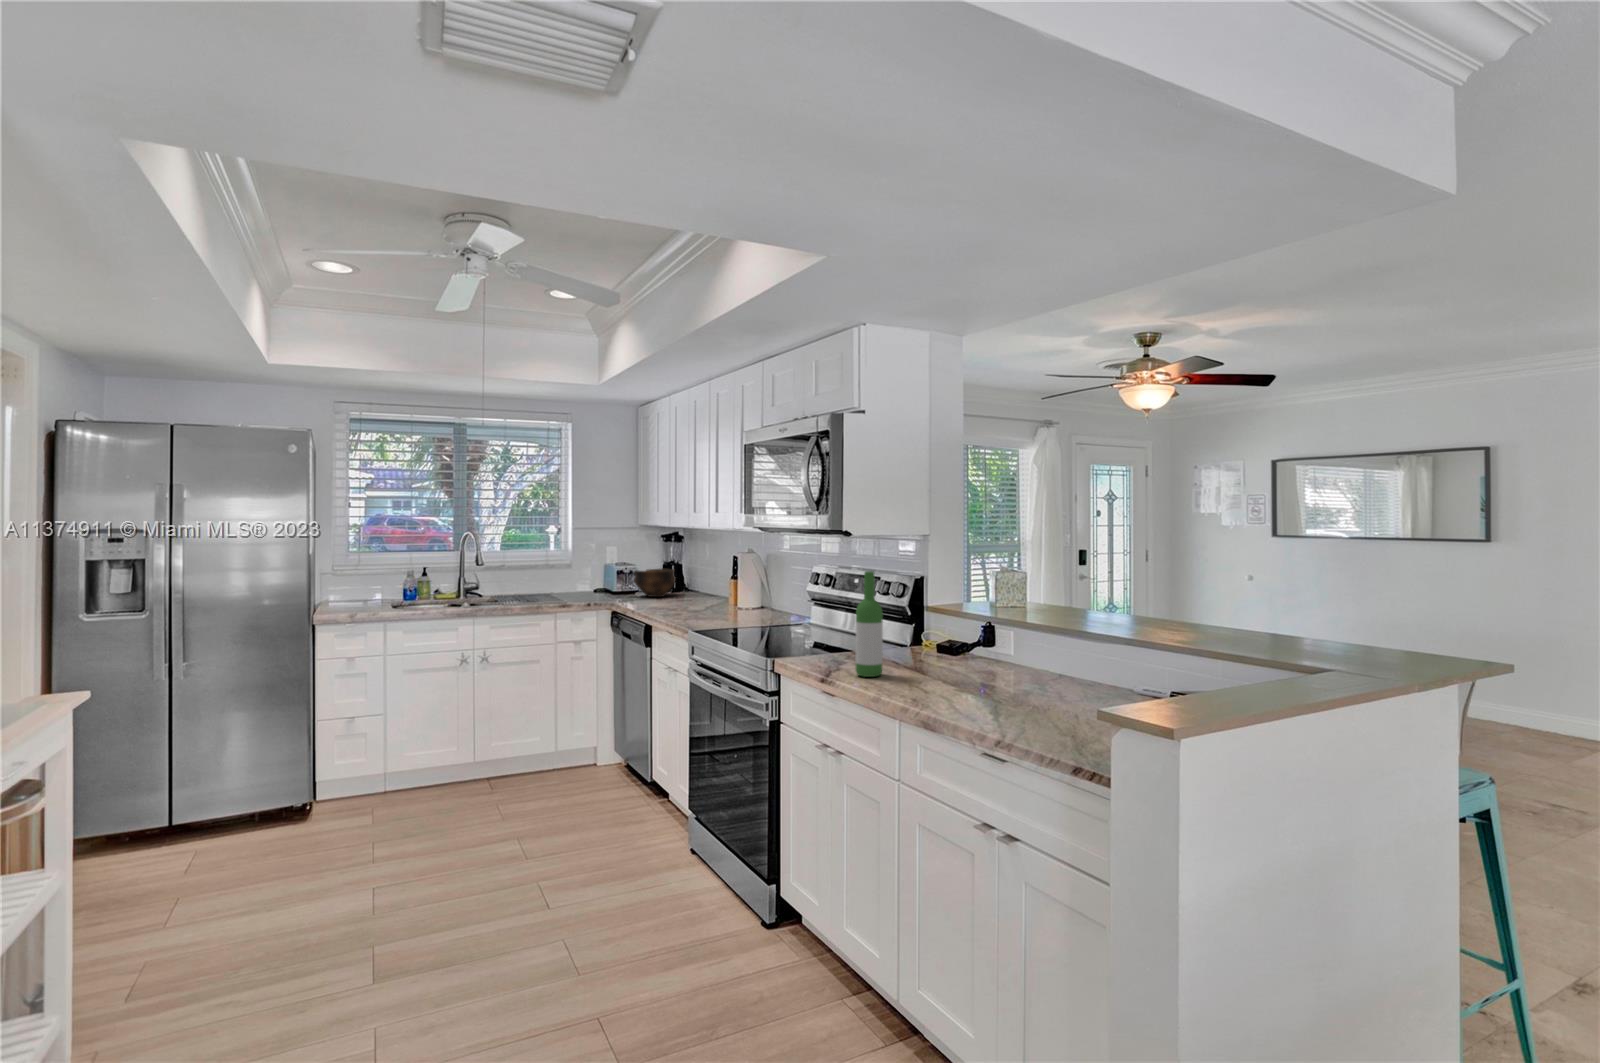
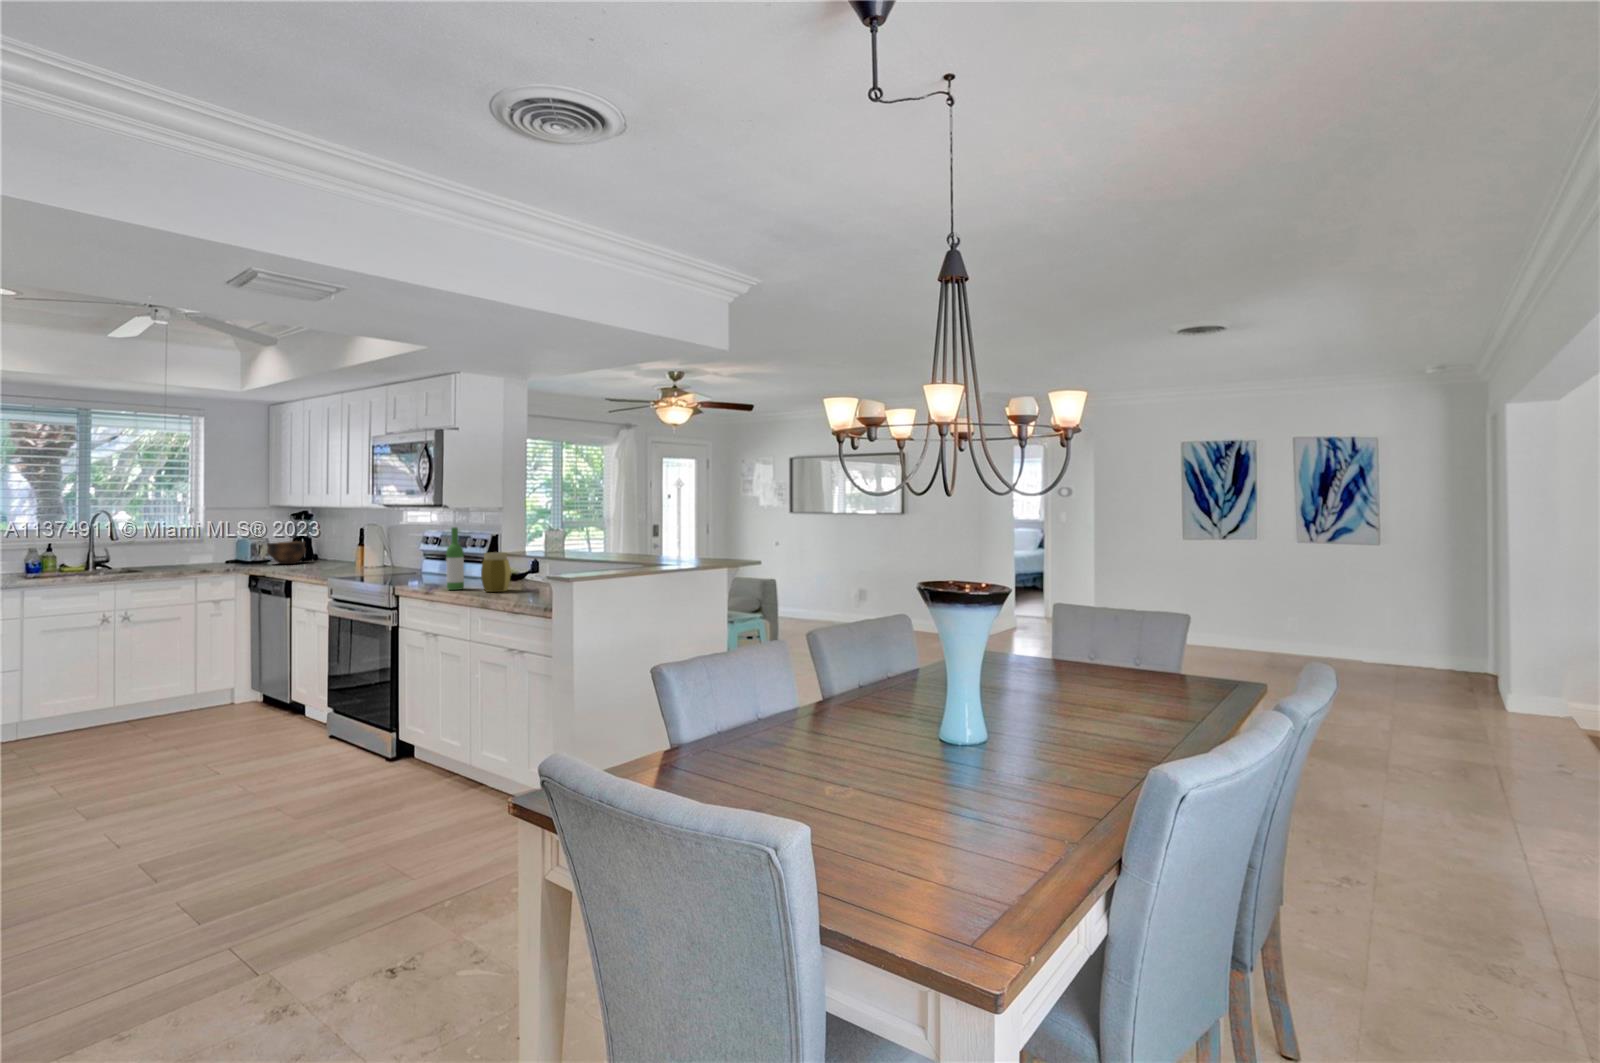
jar: none [916,618,964,692] -> present [481,552,511,592]

